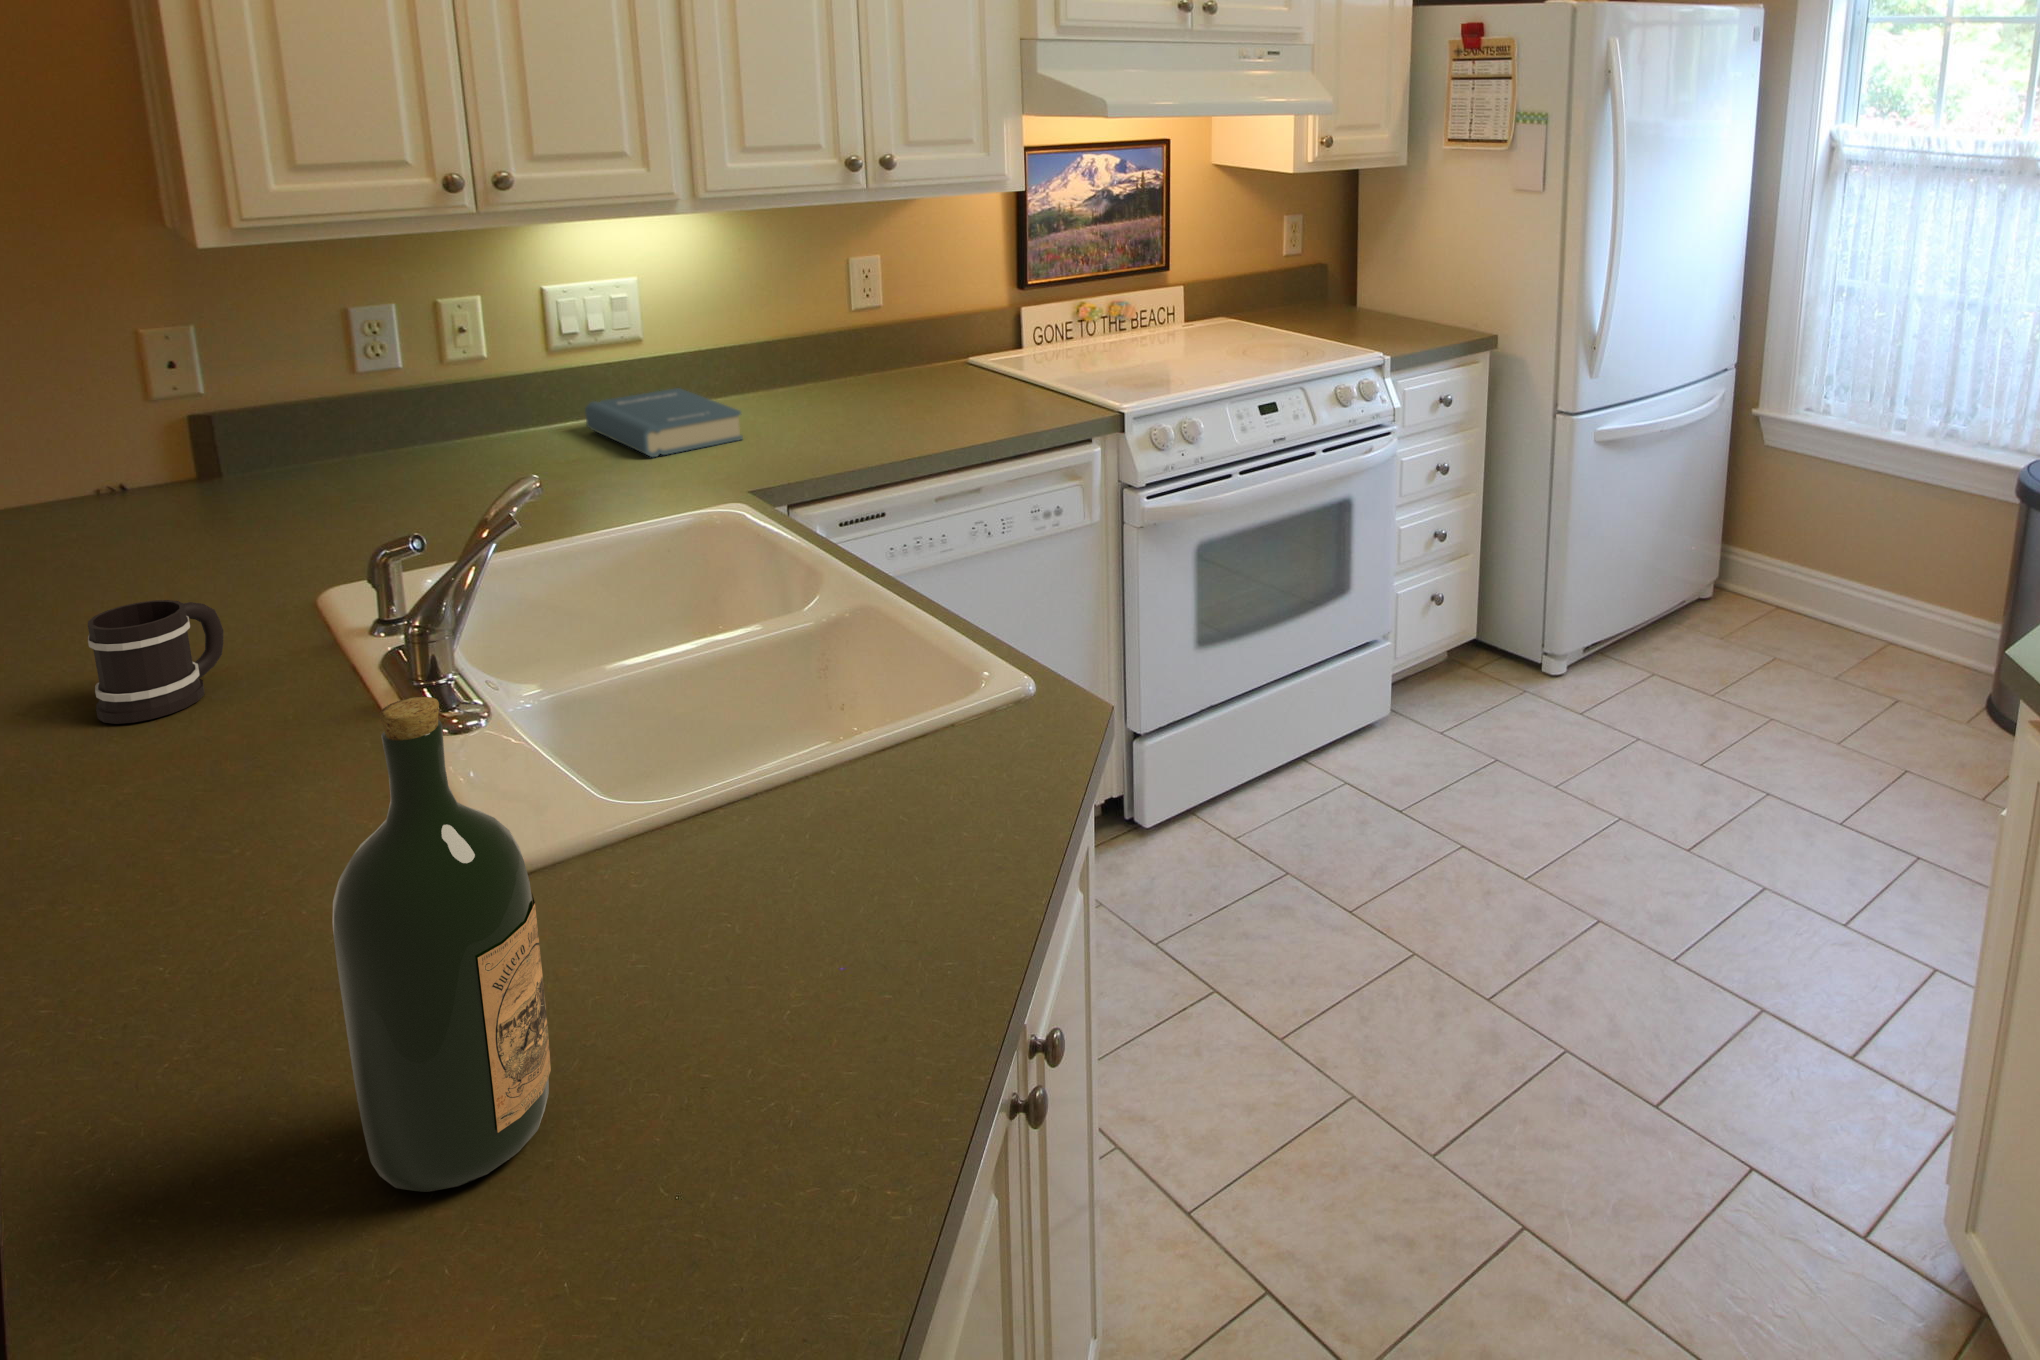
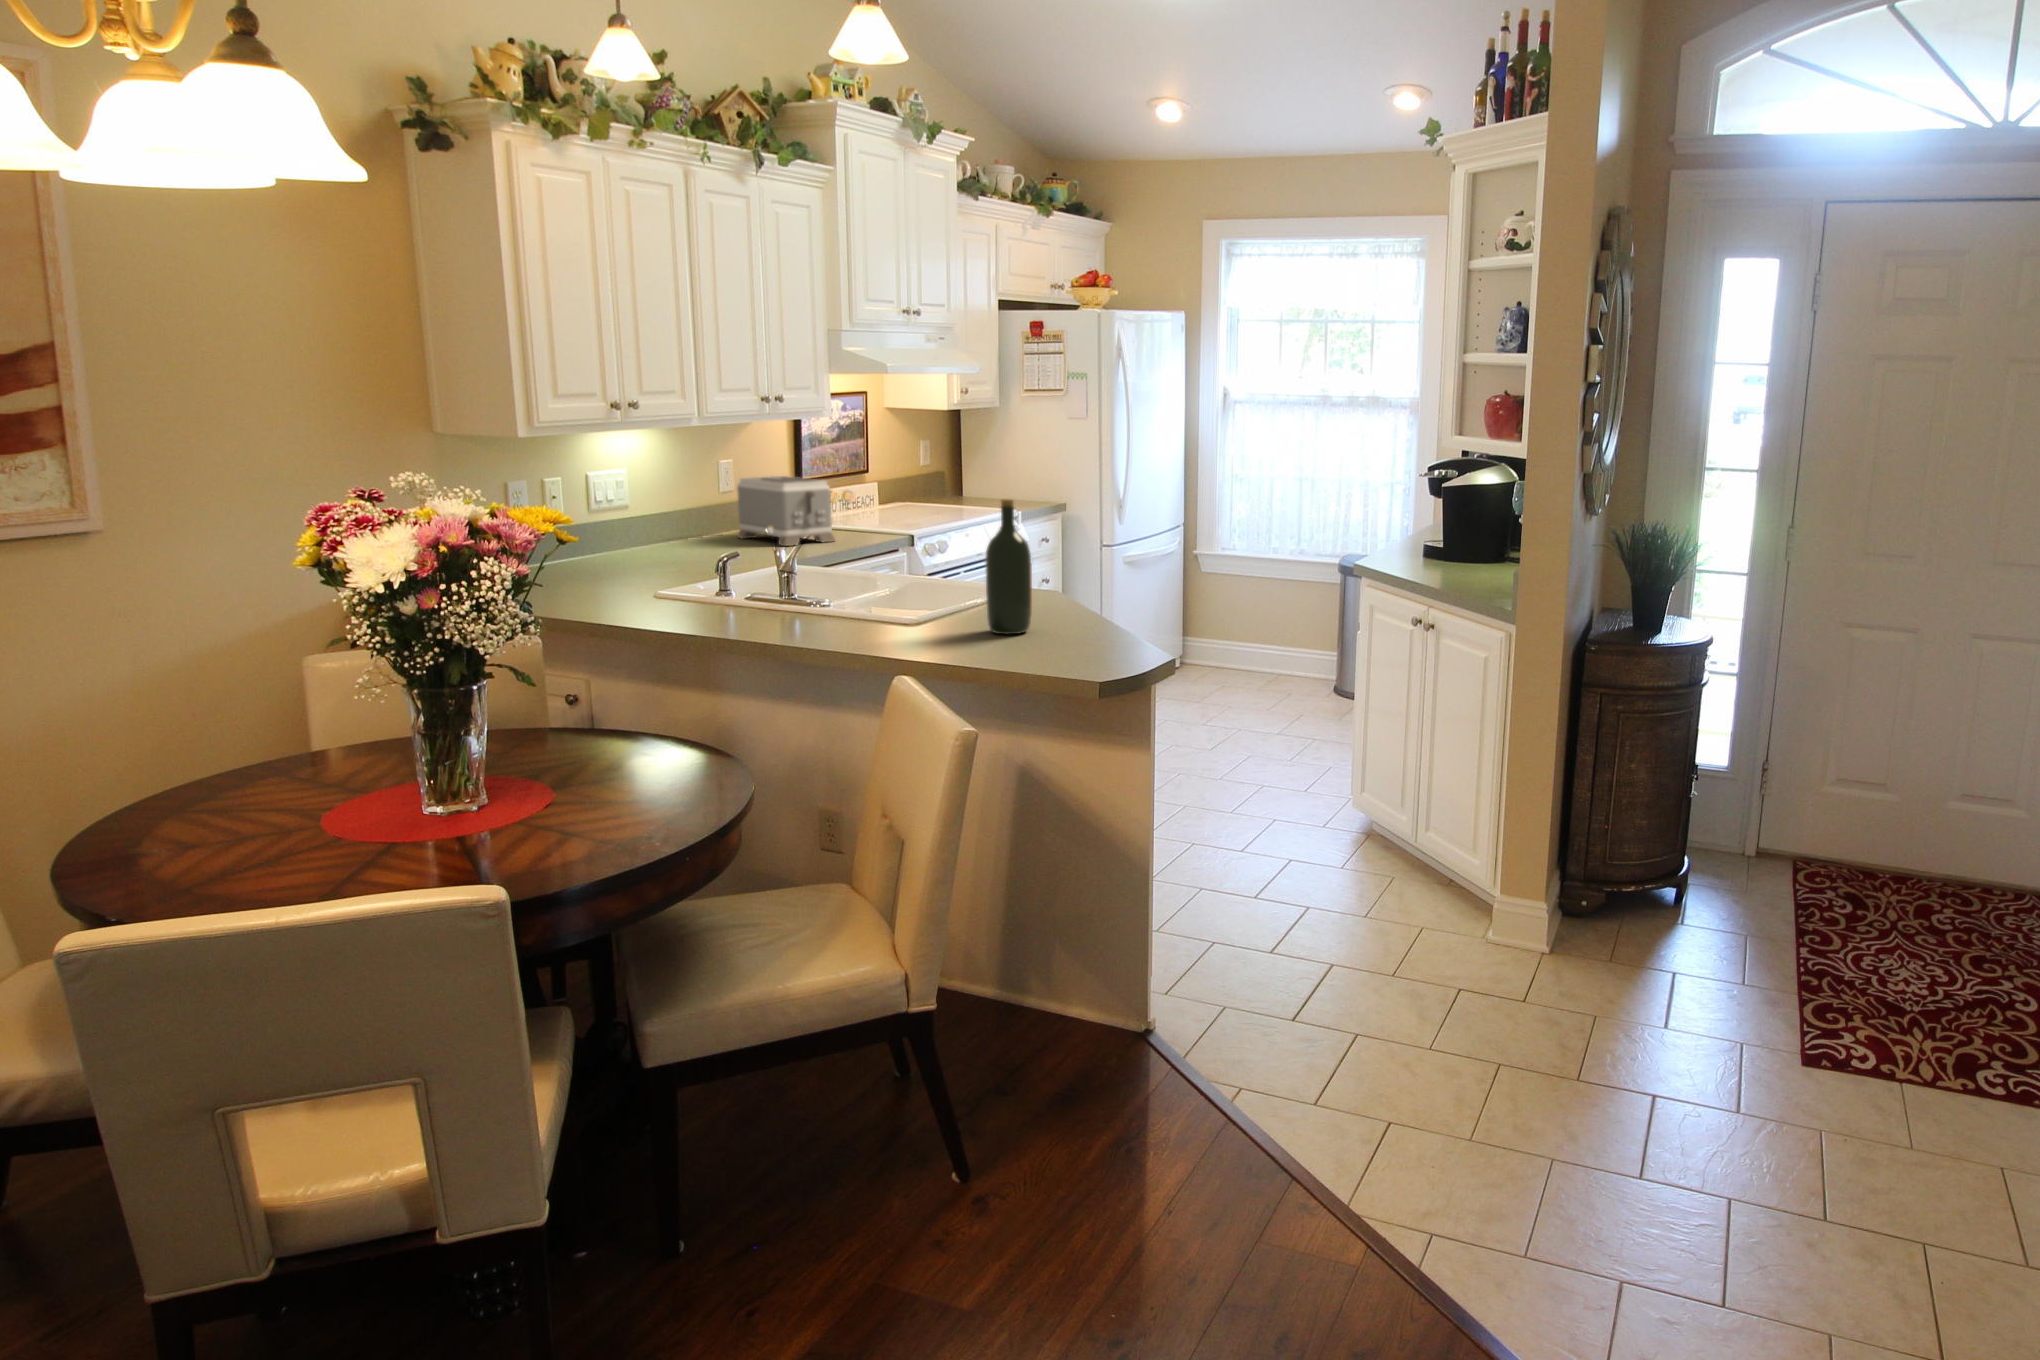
toaster: none [838,292,962,432] -> present [737,476,835,546]
hardback book: present [585,388,743,457] -> none [626,532,727,558]
mug: present [88,600,223,724] -> none [656,567,694,613]

